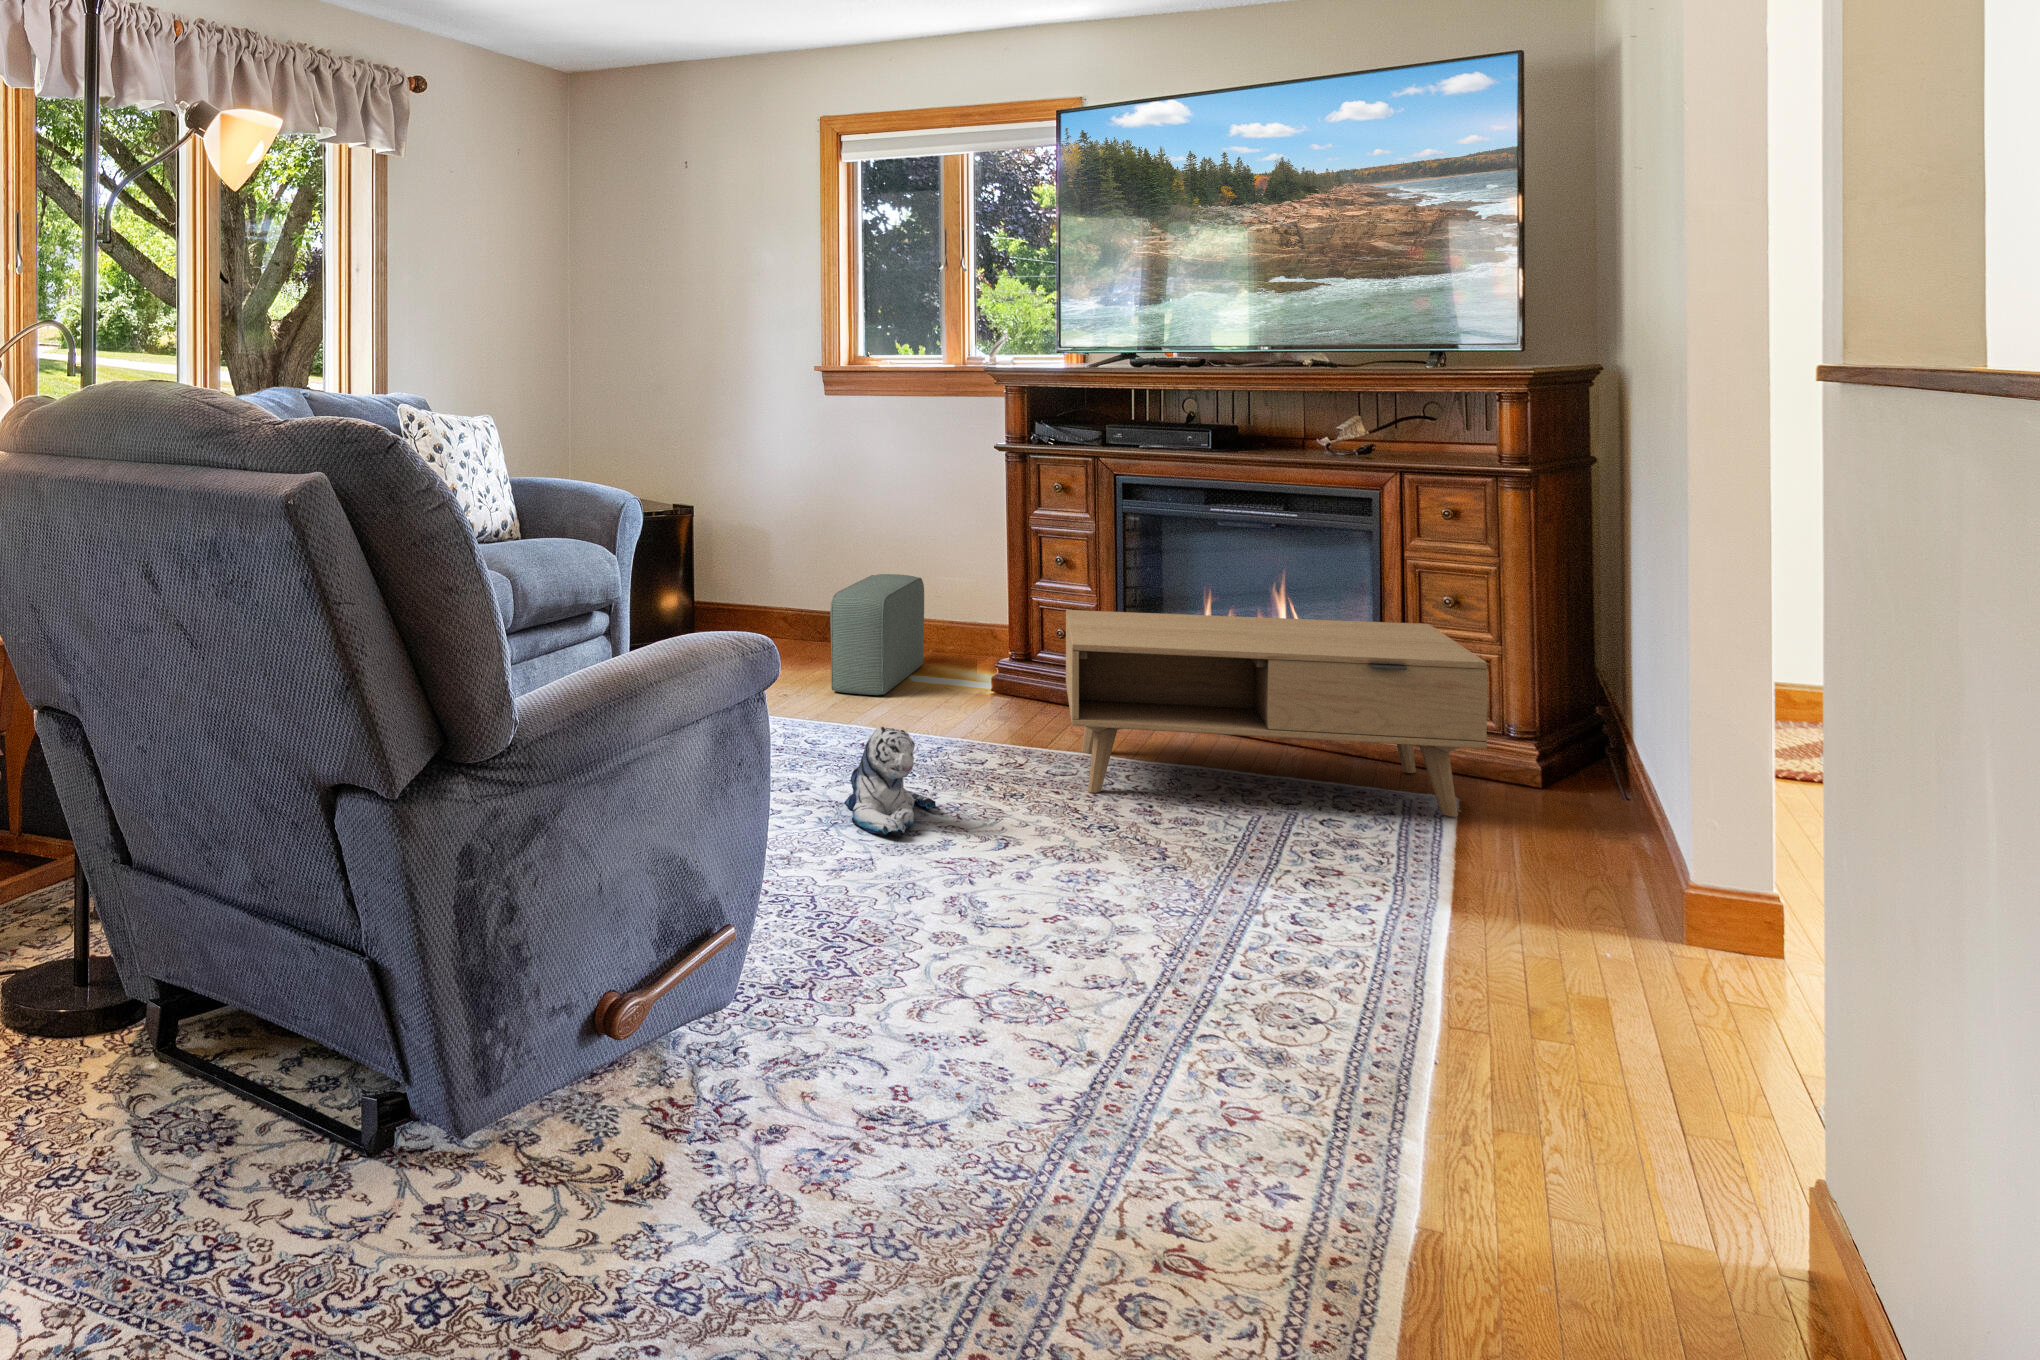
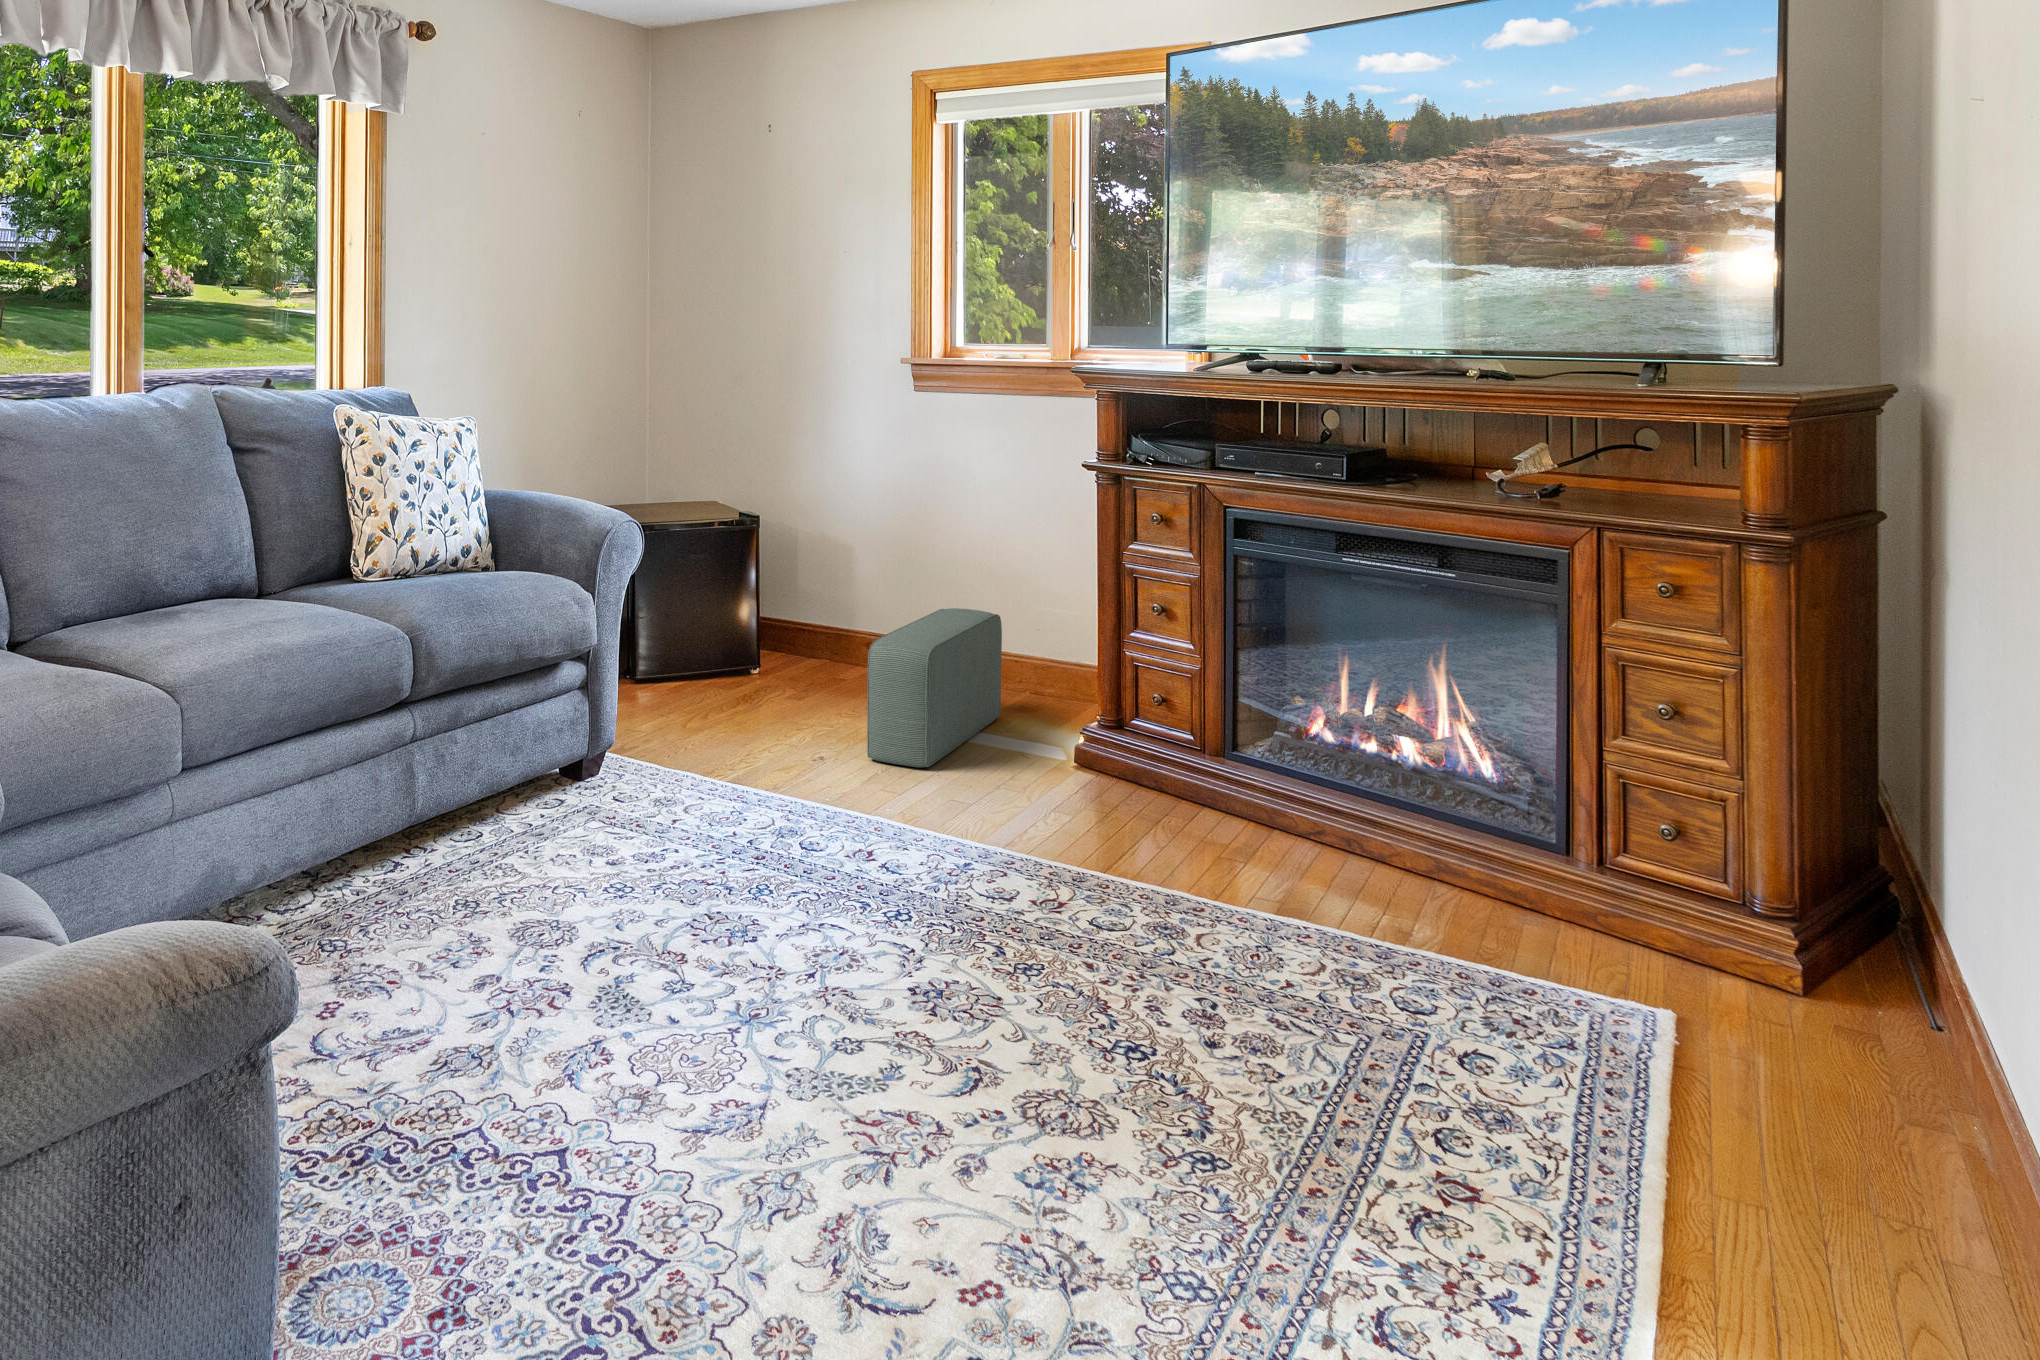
coffee table: present [1066,610,1487,817] -> none [1102,692,1728,1059]
plush toy: present [844,727,936,835] -> none [762,893,894,1068]

